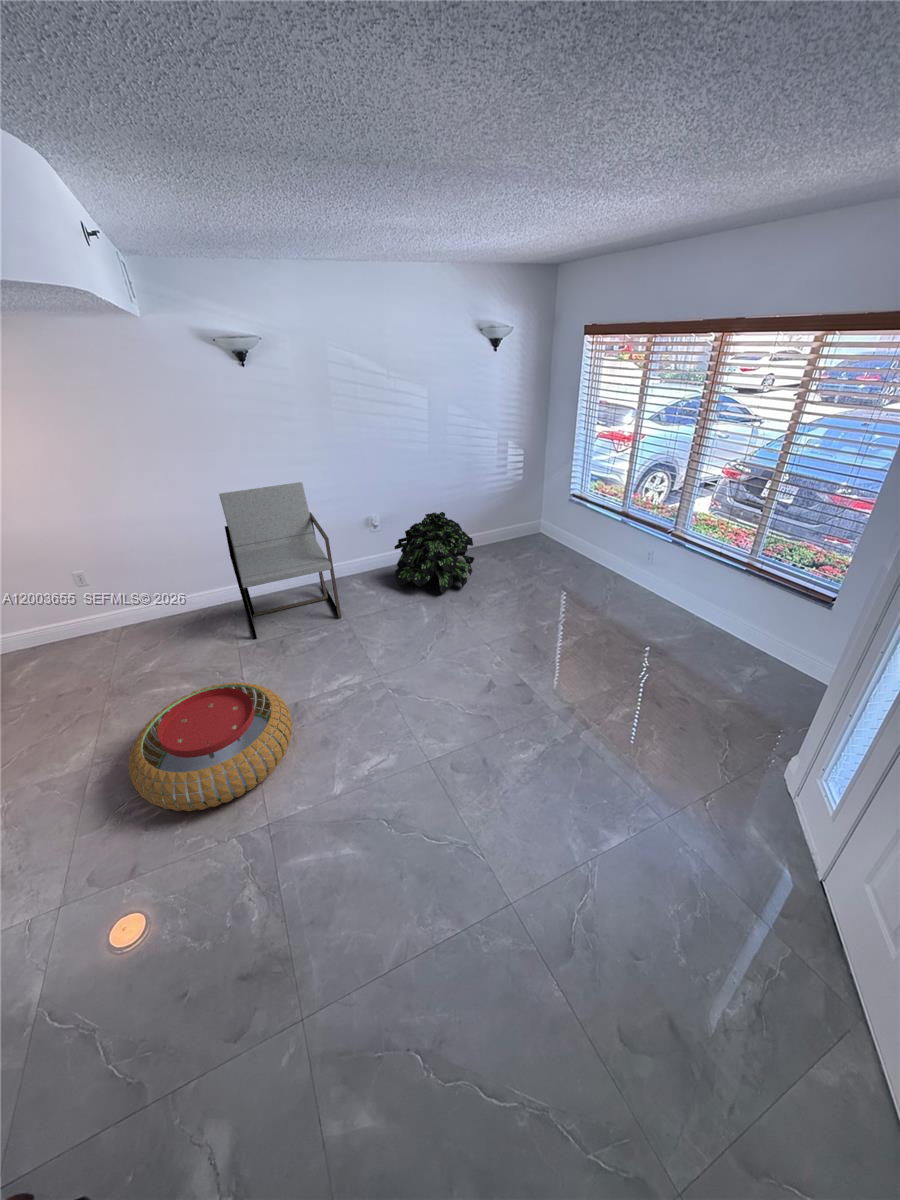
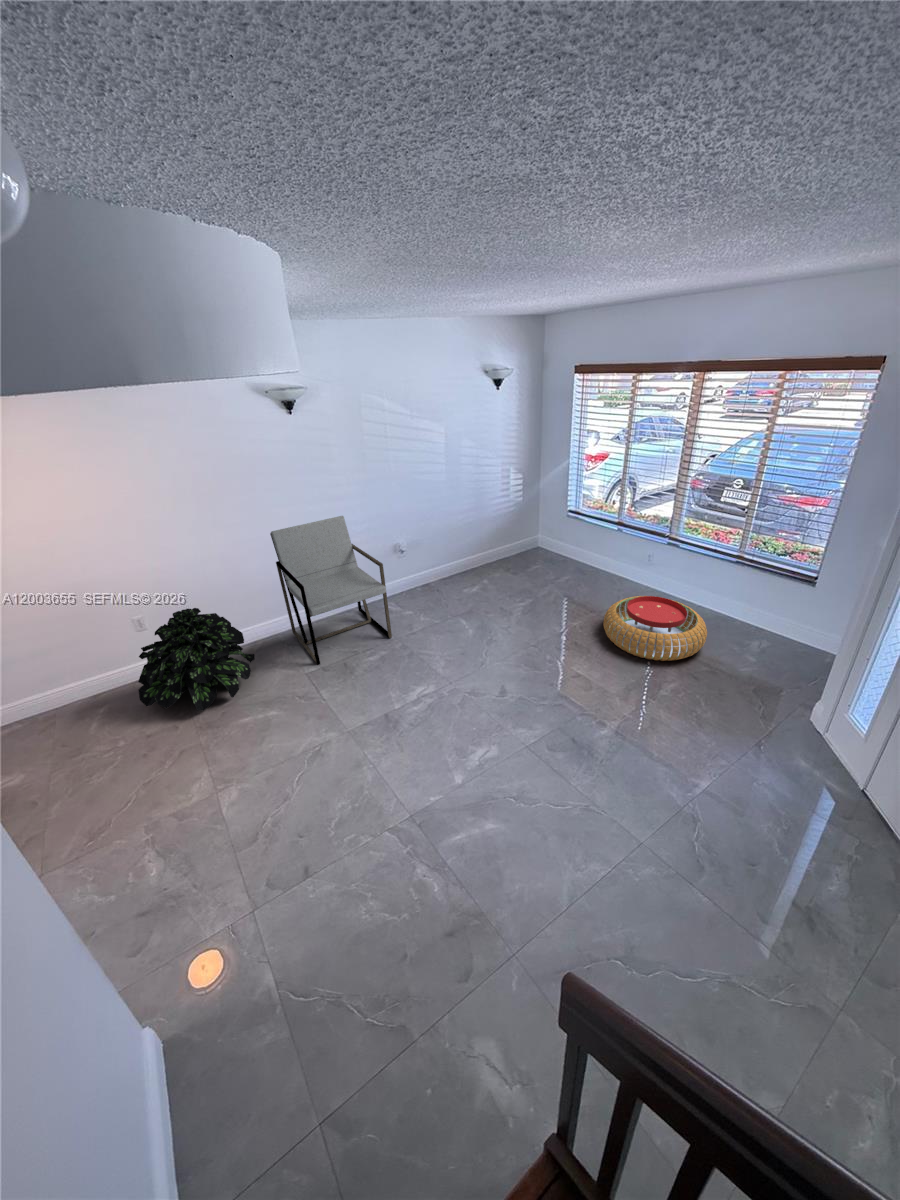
potted plant: present [395,512,474,593] -> present [138,608,254,711]
pouf: present [128,682,293,811] -> present [603,596,707,661]

